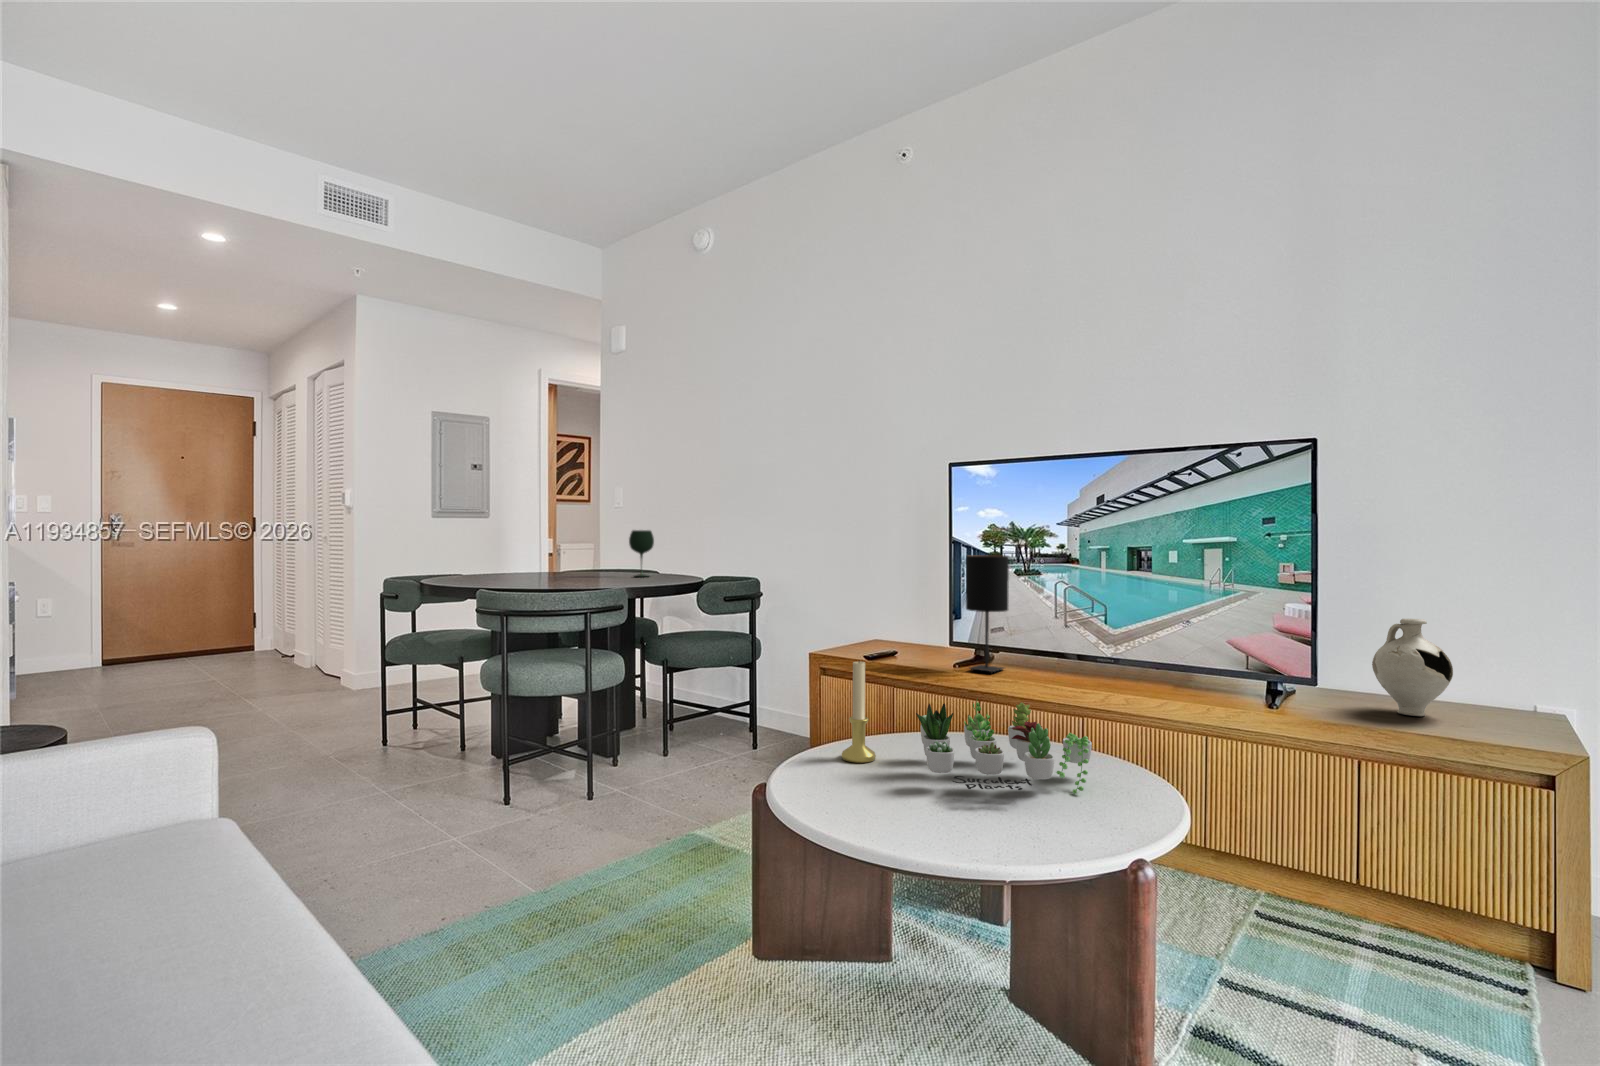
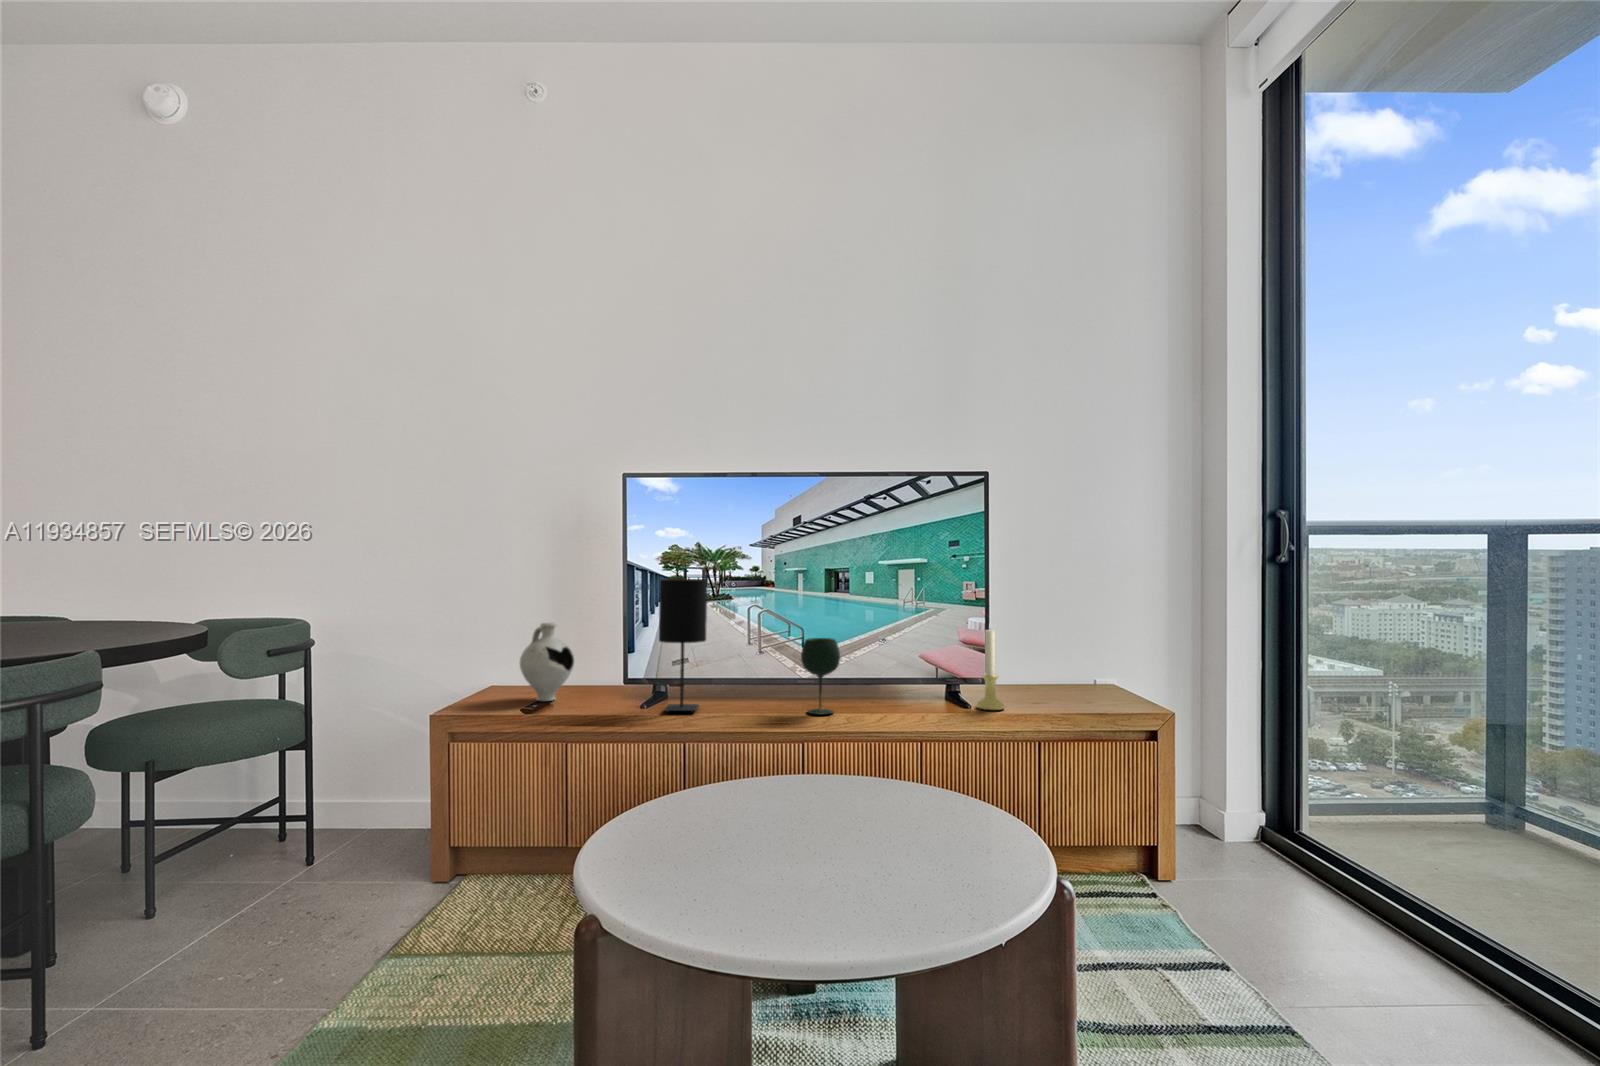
wine glass: present [629,530,654,577] -> present [801,638,840,714]
decorative vase: present [1372,619,1453,716] -> present [520,623,574,701]
candle holder: present [842,661,876,763] -> present [977,630,1004,710]
succulent plant: present [916,702,1092,794] -> none [740,743,961,875]

